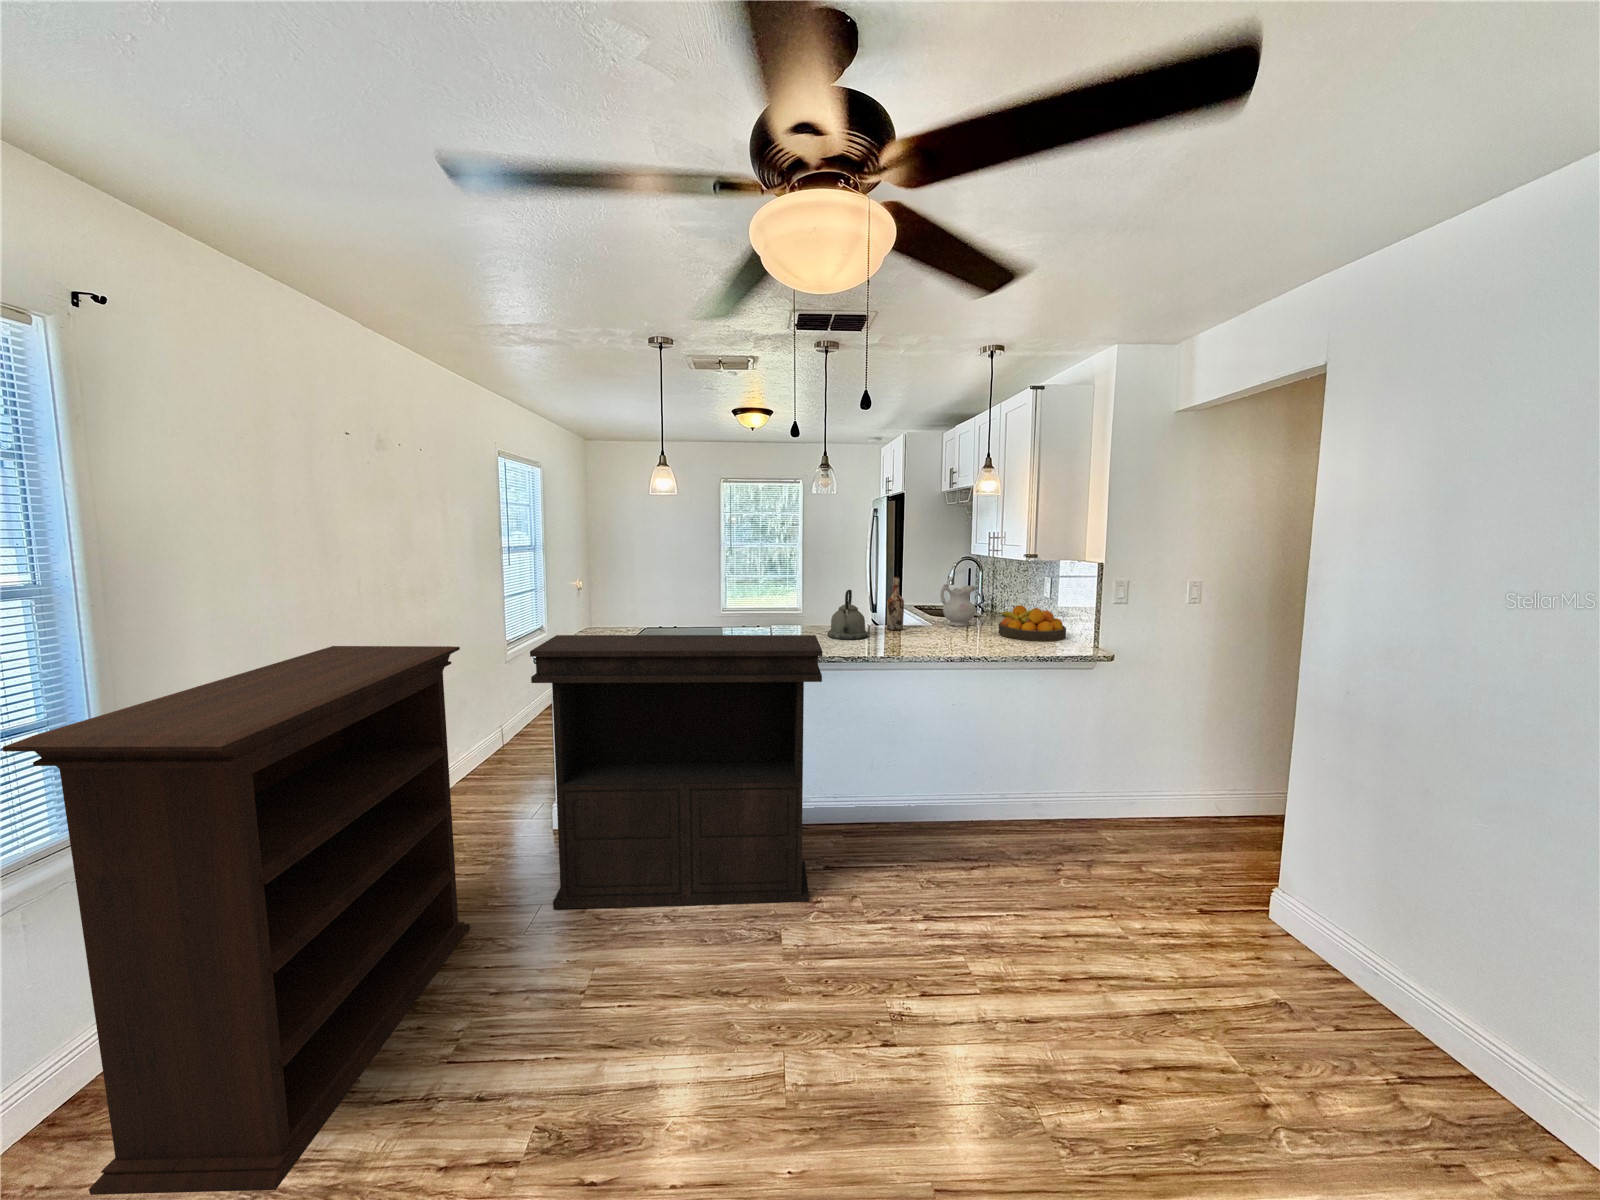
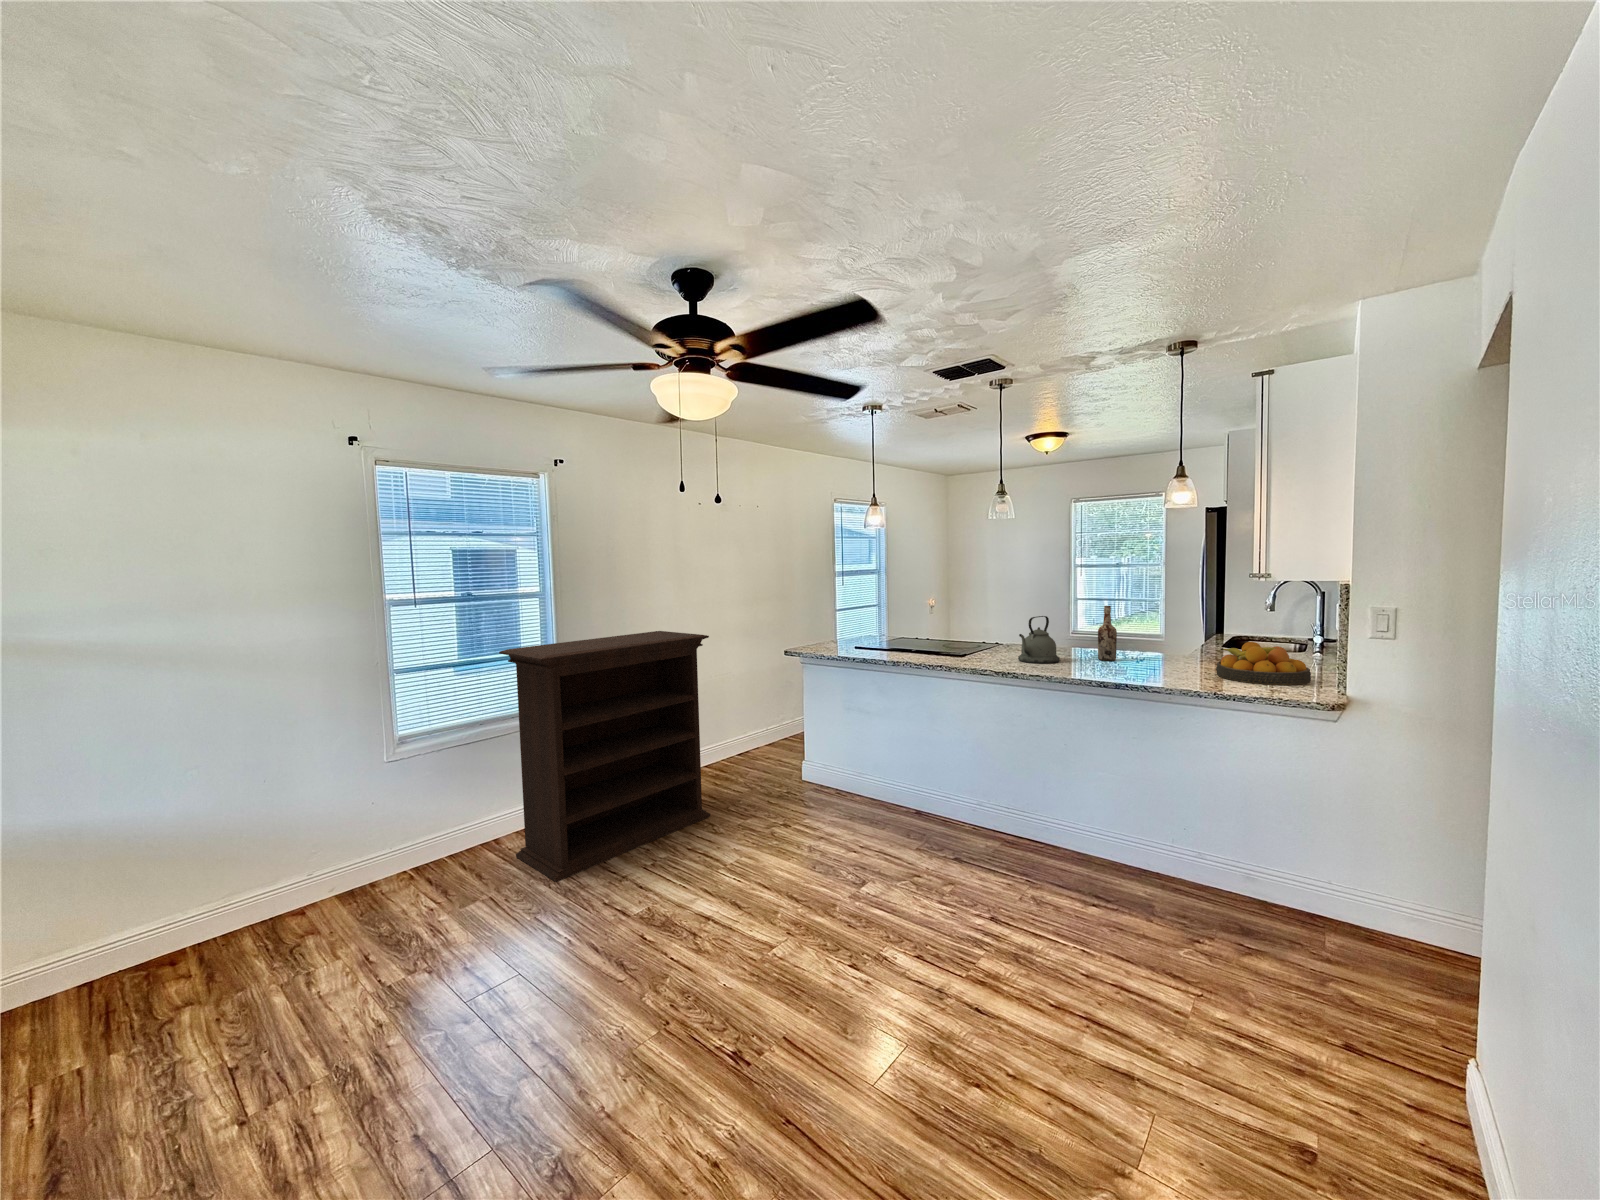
ceramic pitcher: present [940,584,976,626] -> none [1174,616,1222,664]
console table: present [530,635,823,909] -> none [743,636,945,874]

